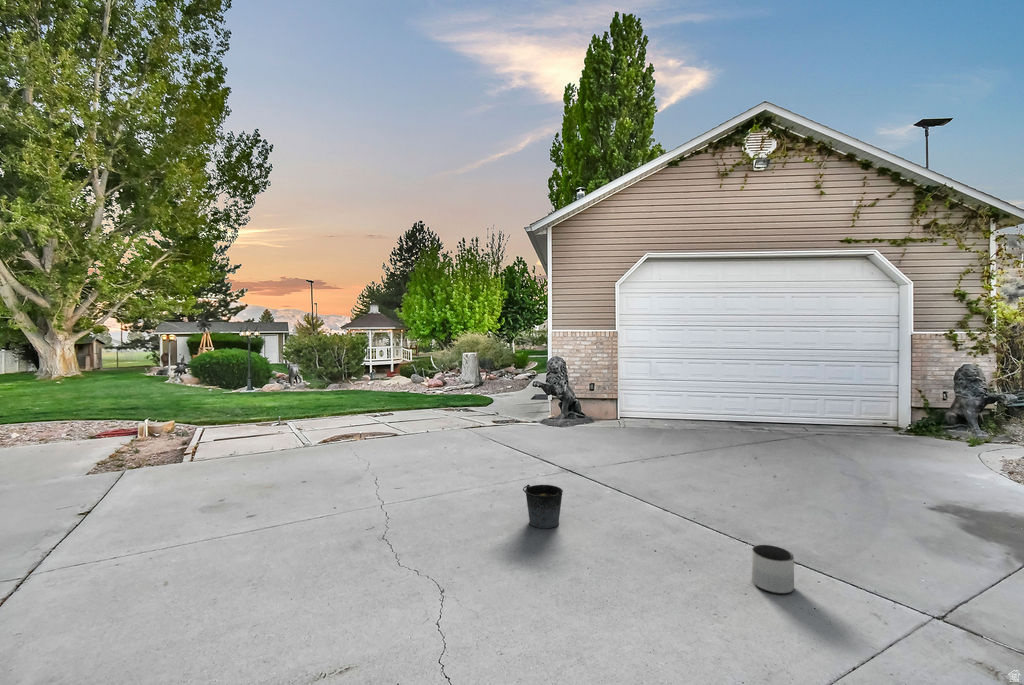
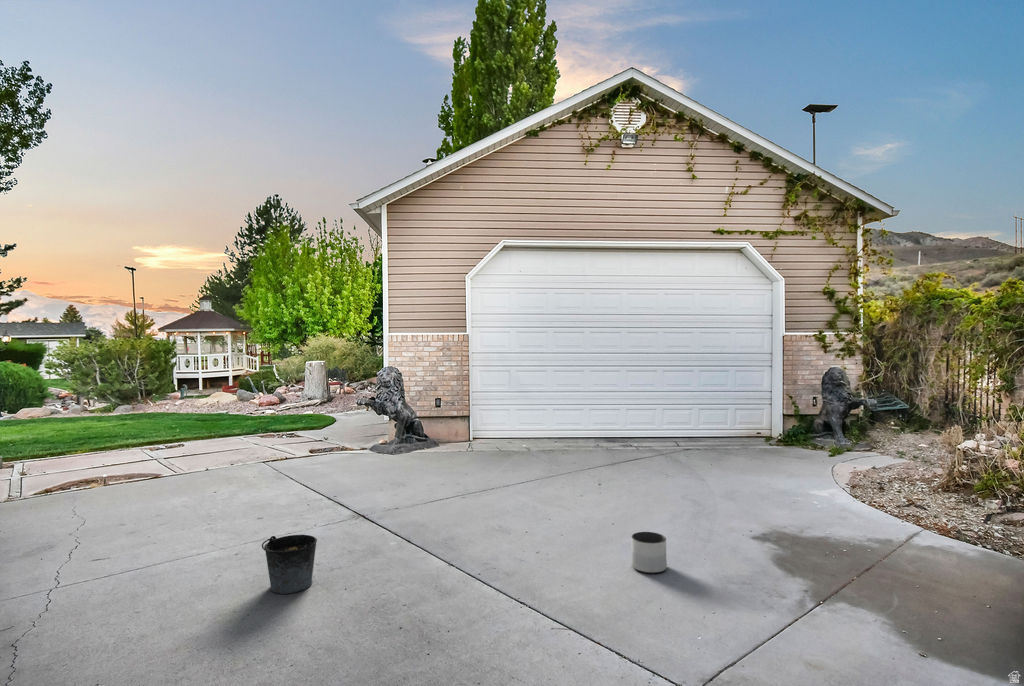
planter: present [752,545,794,594] -> present [631,532,667,573]

